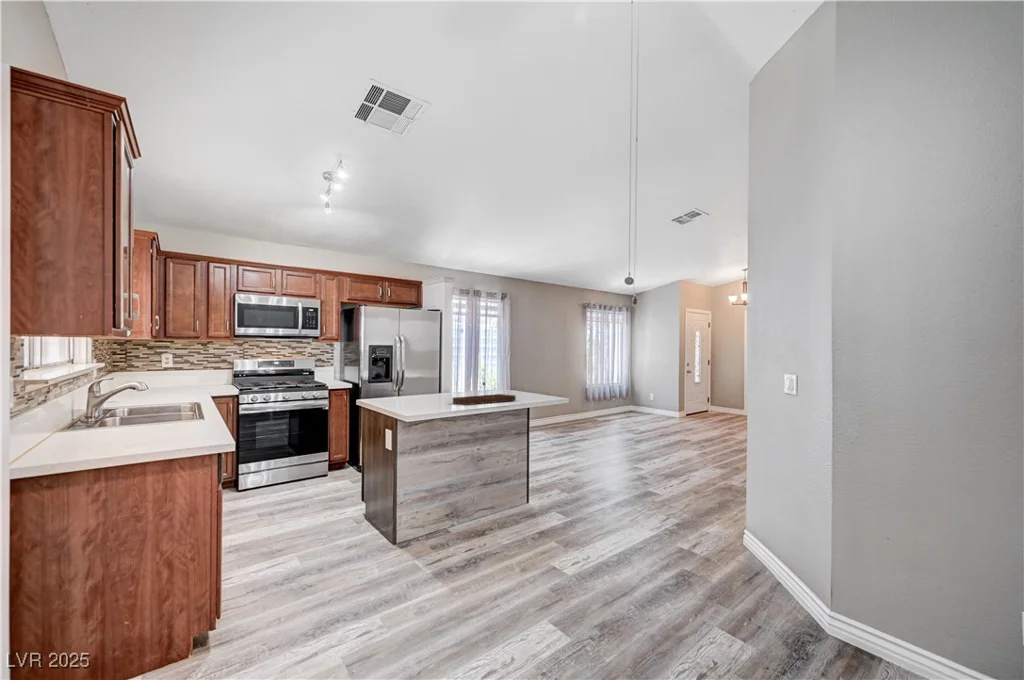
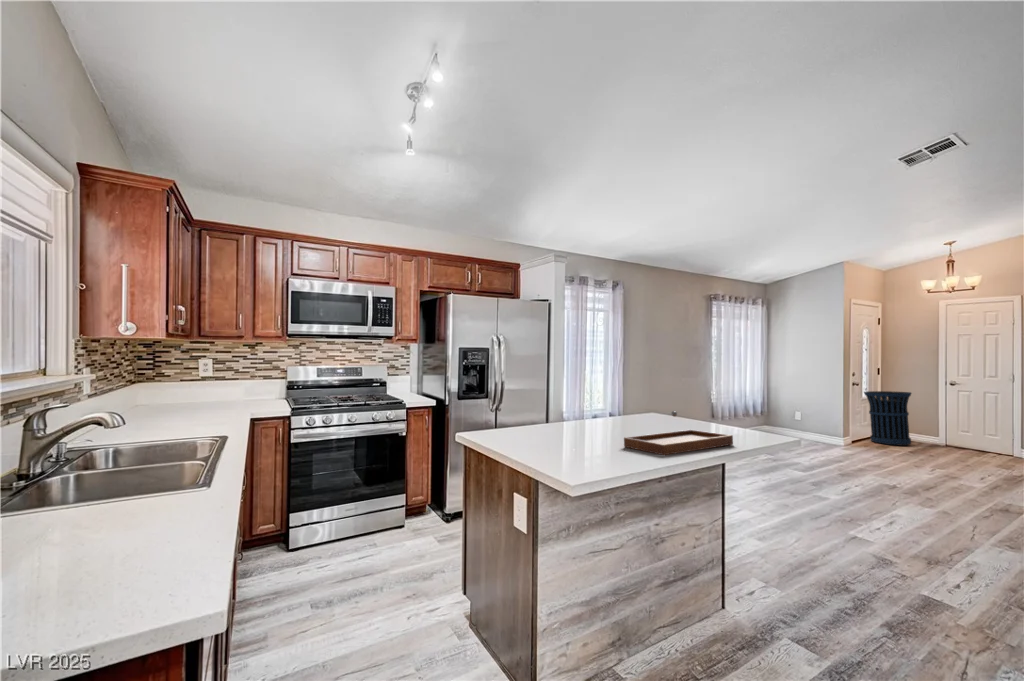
trash can: none [696,377,727,417] -> present [864,391,911,445]

